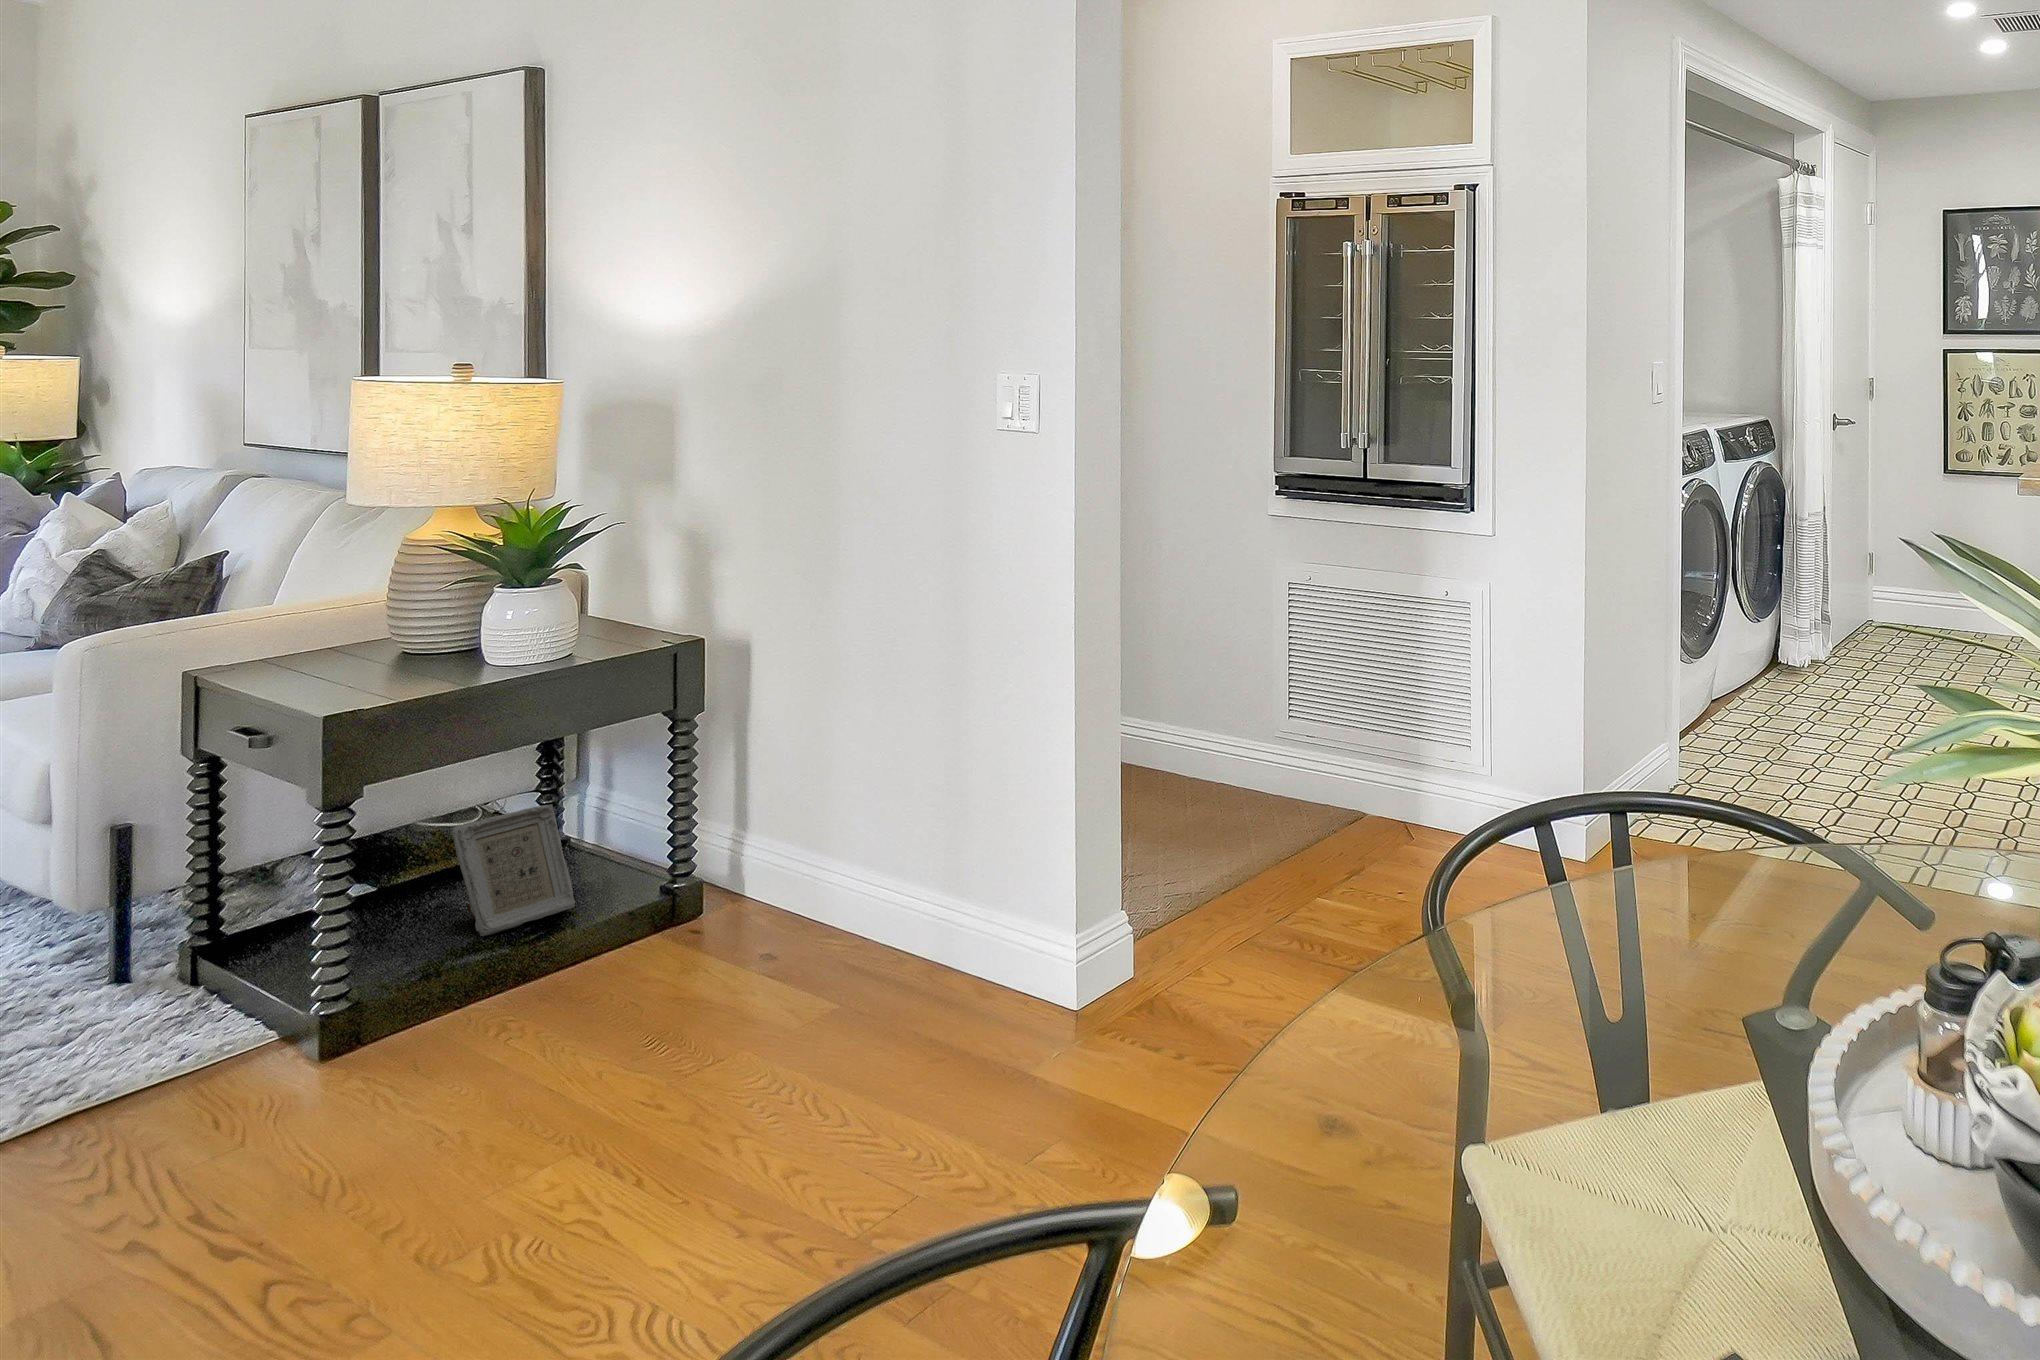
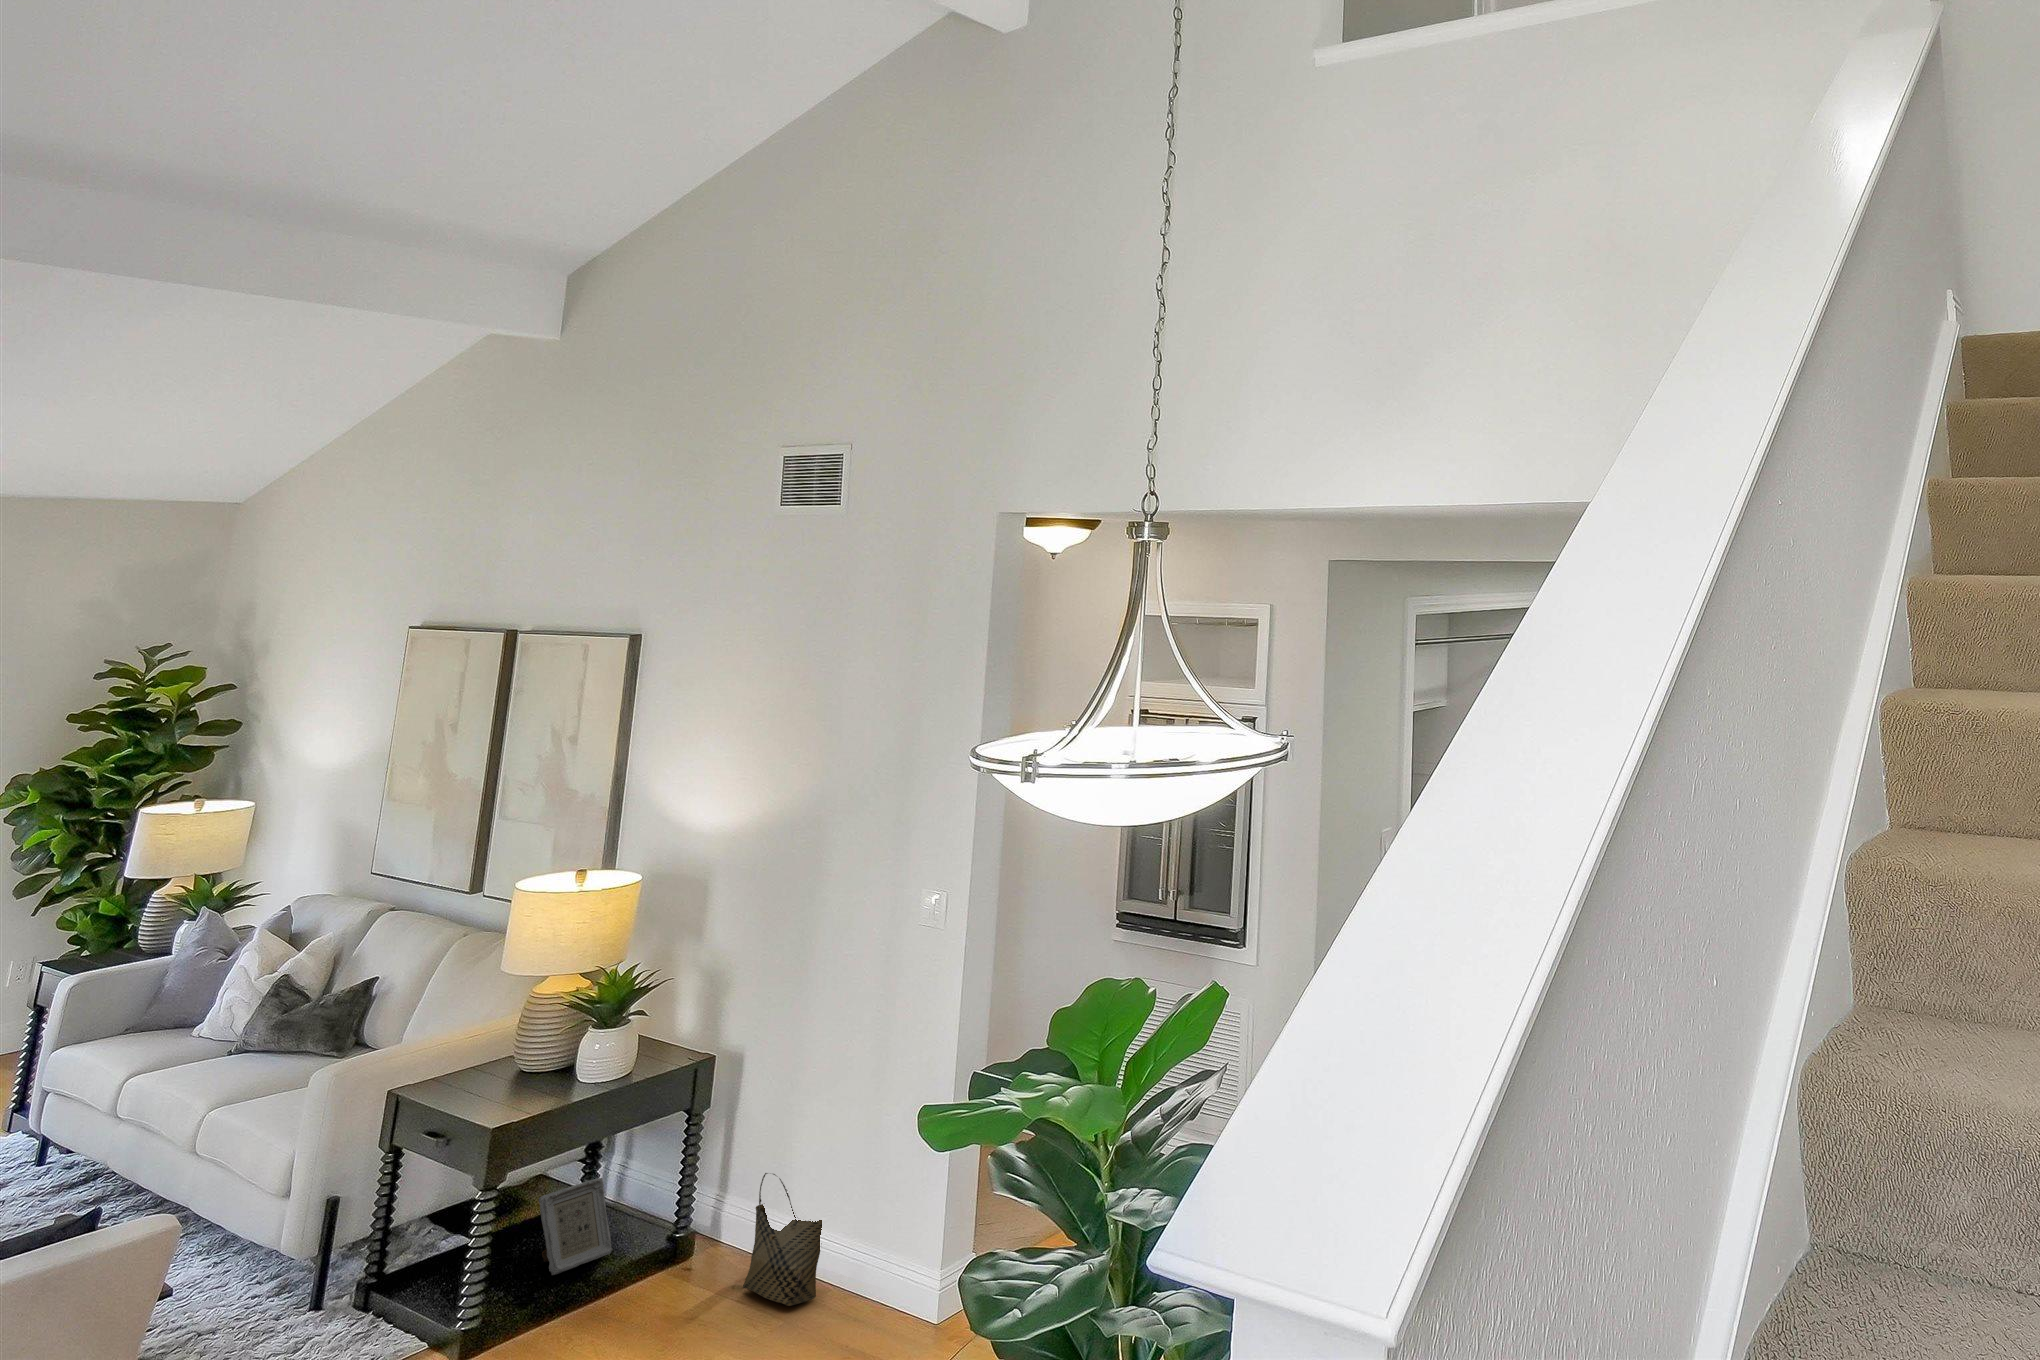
woven basket: none [773,774,894,979] -> present [743,1173,822,1306]

